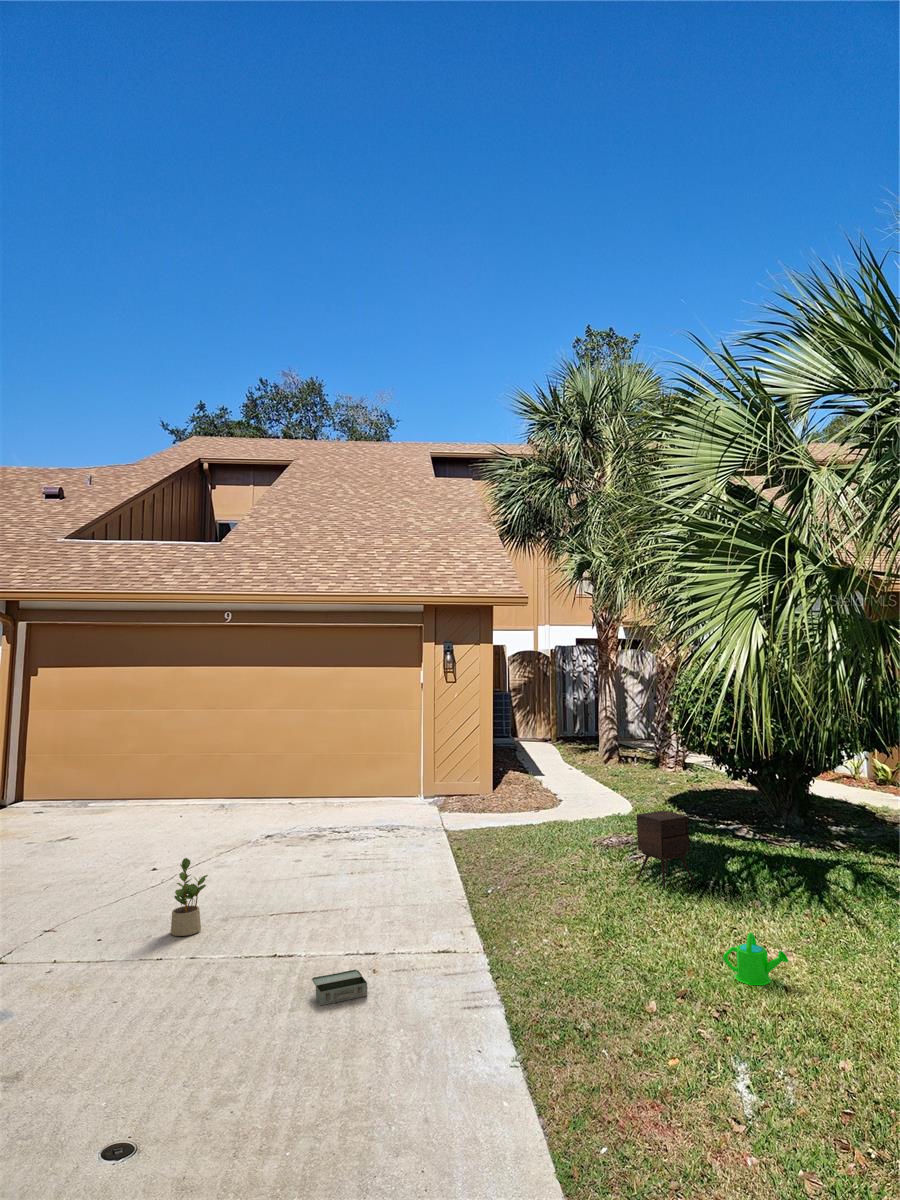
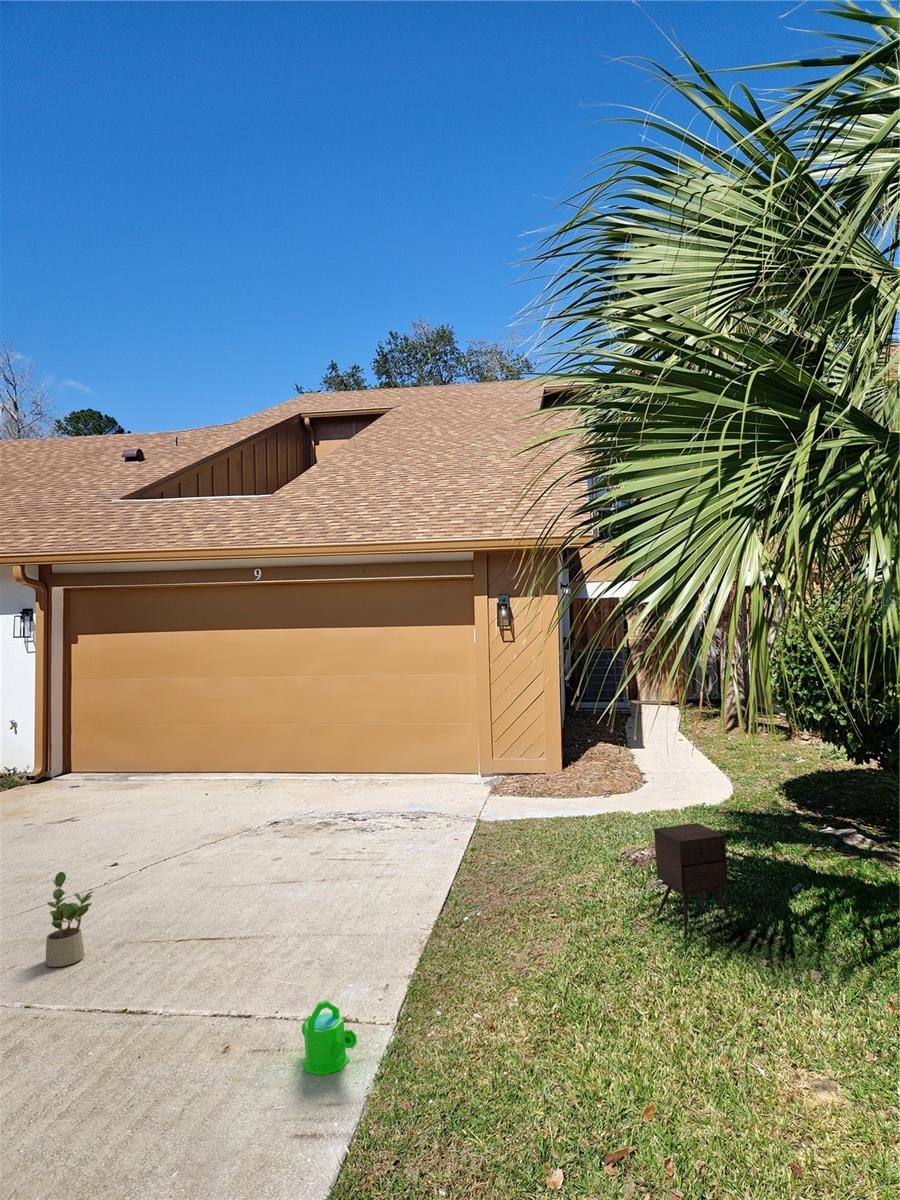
watering can: present [723,932,789,985] -> present [302,1000,357,1075]
toolbox: present [312,970,367,1005] -> none [99,1054,178,1111]

